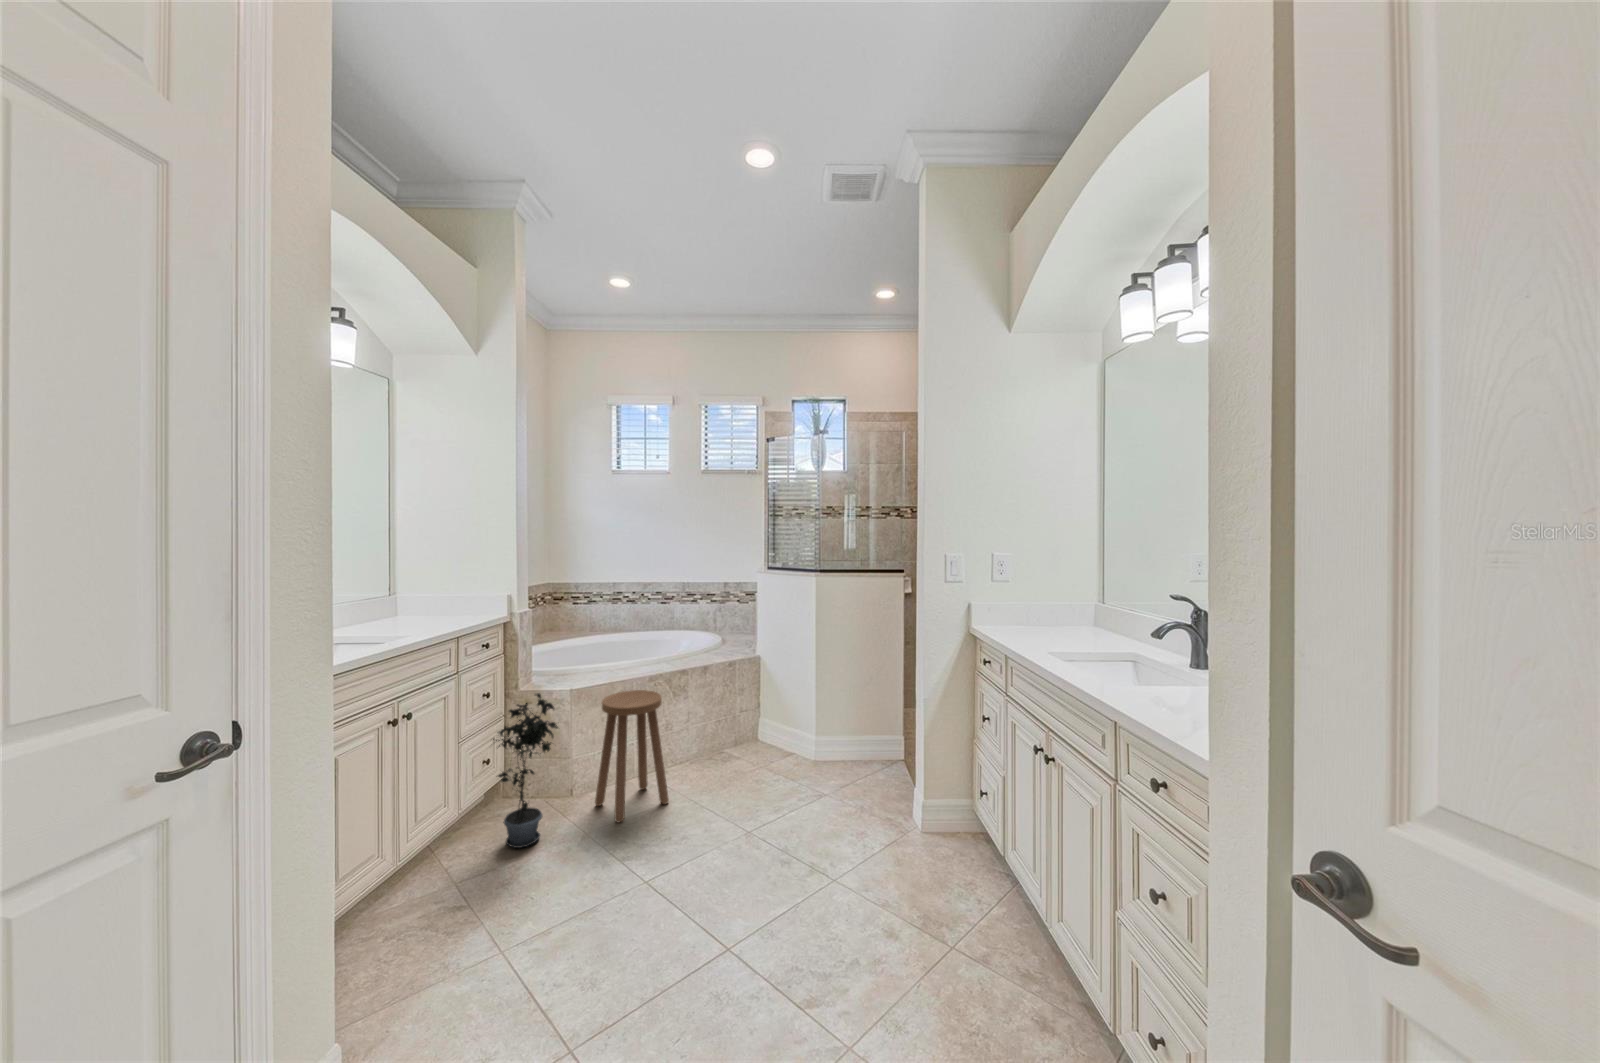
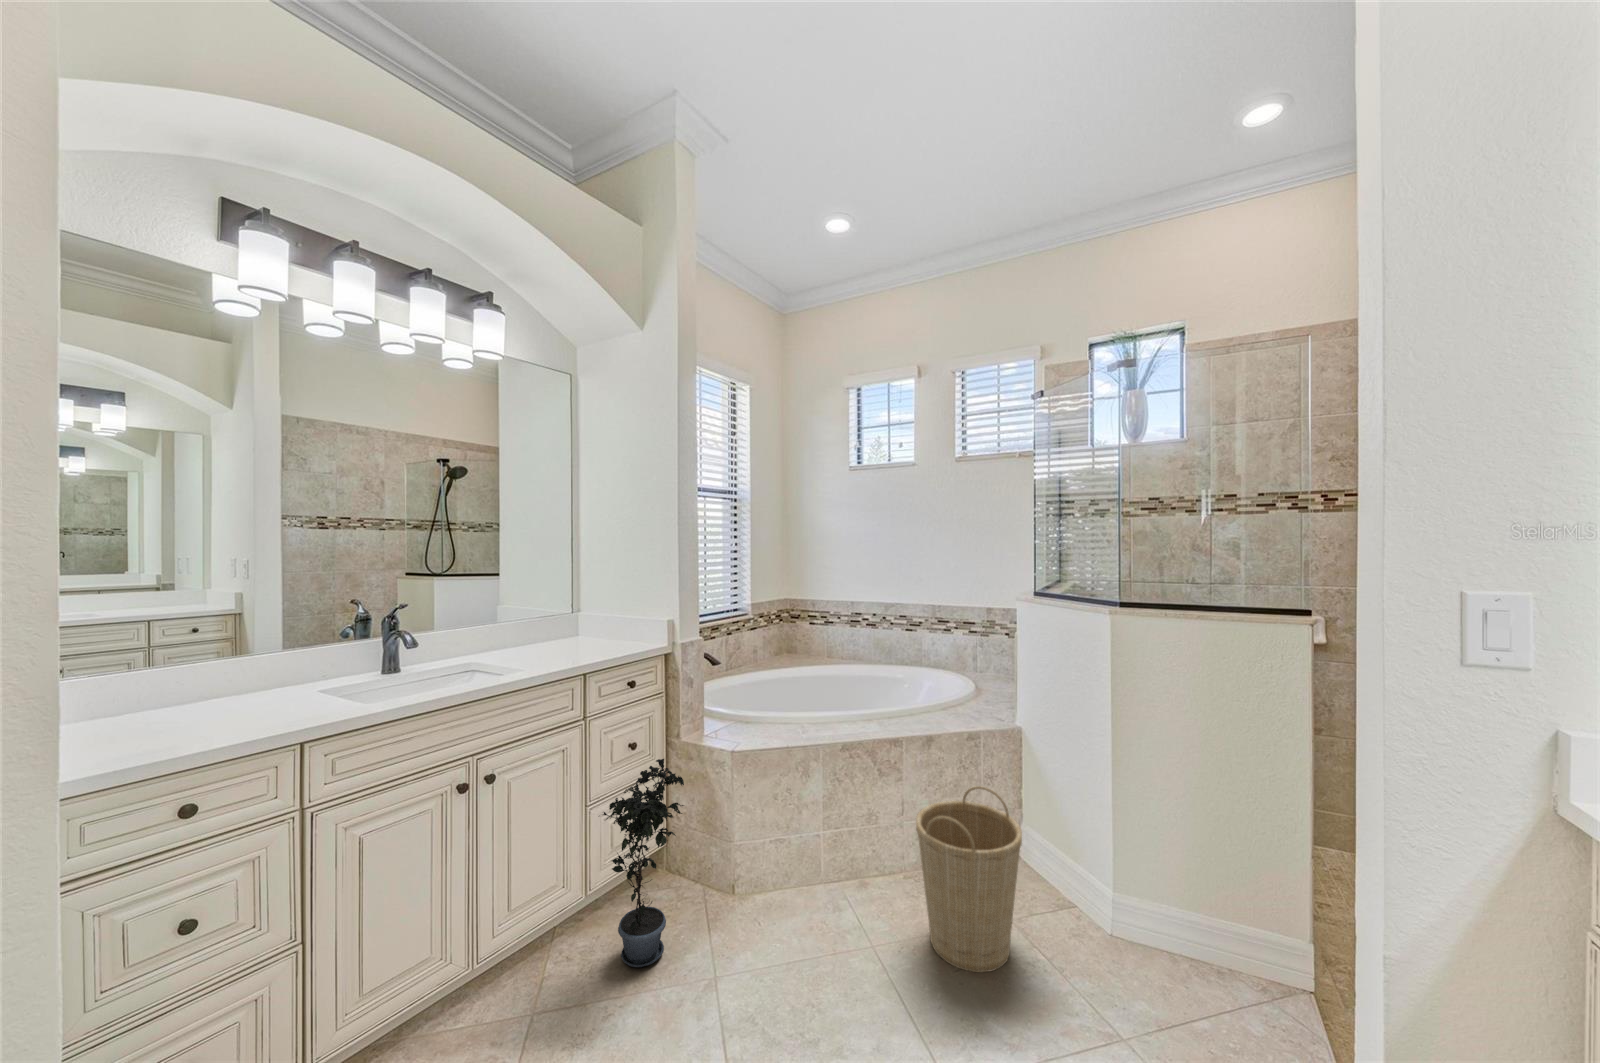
basket: none [712,685,774,790] -> present [916,786,1022,972]
stool: present [595,690,669,823] -> none [748,766,841,969]

